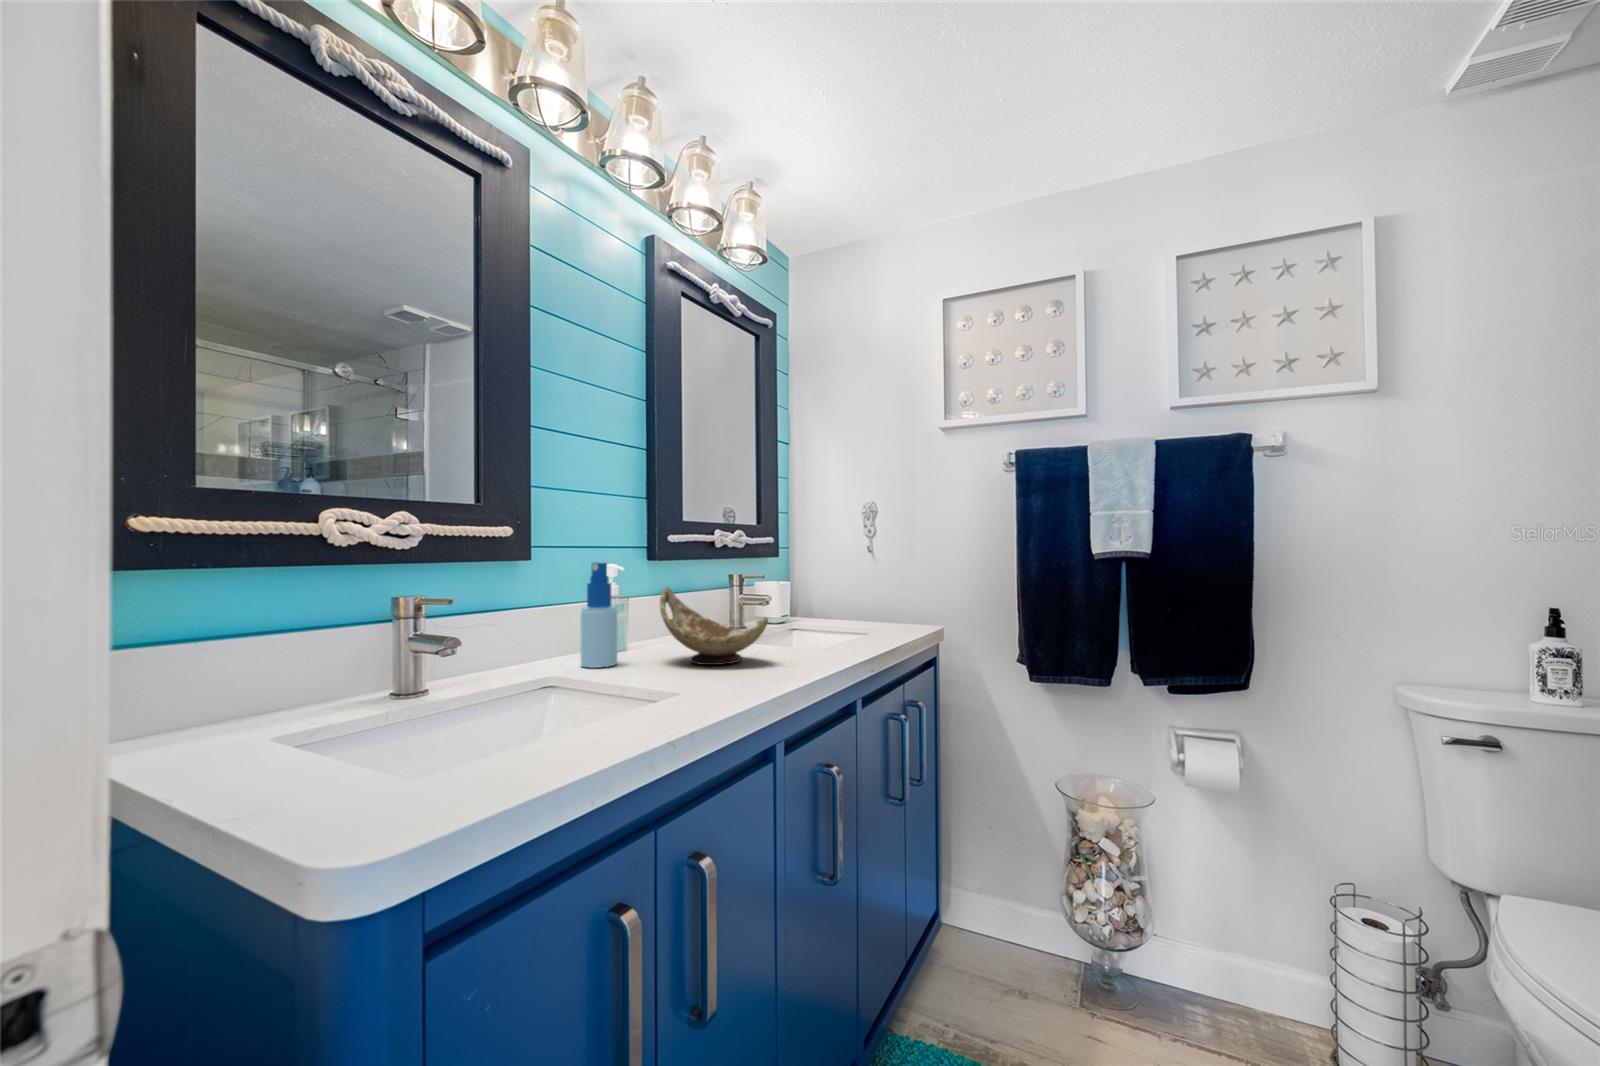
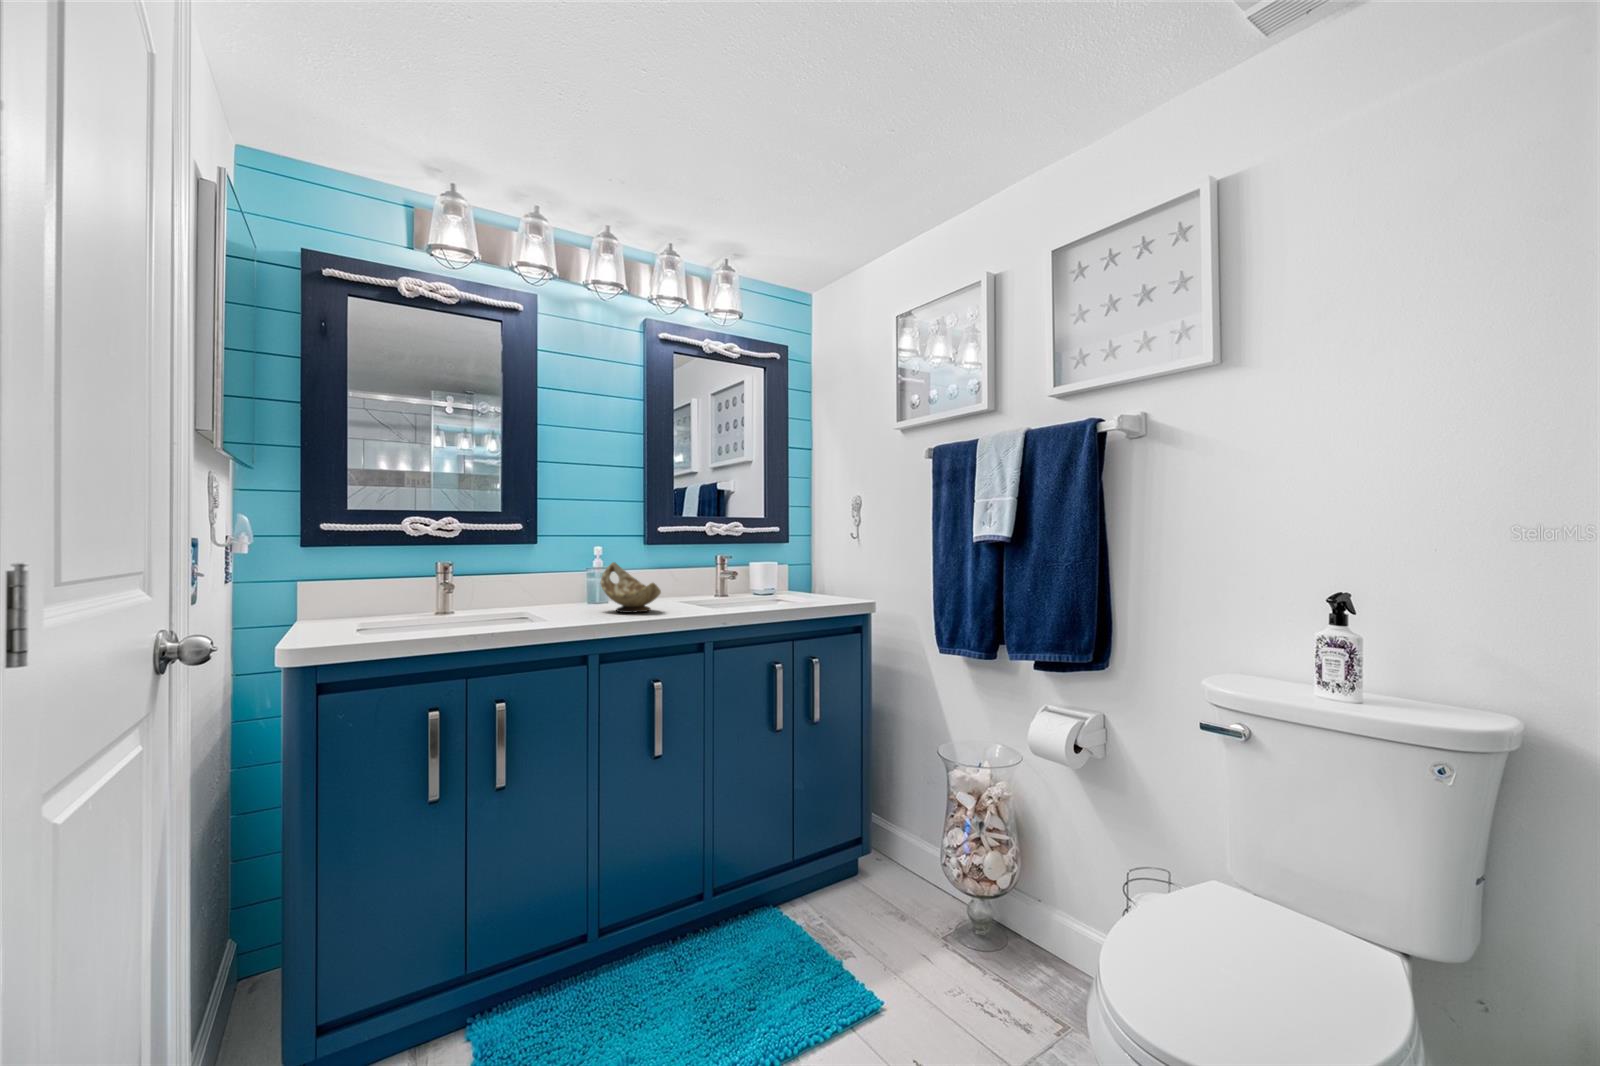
spray bottle: present [581,563,617,668] -> none [559,546,581,610]

